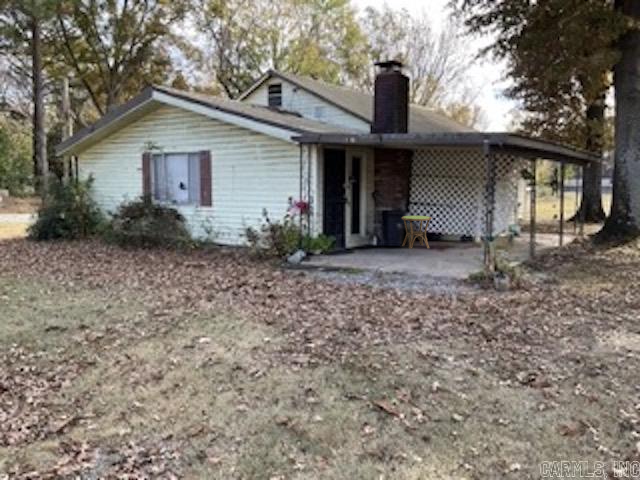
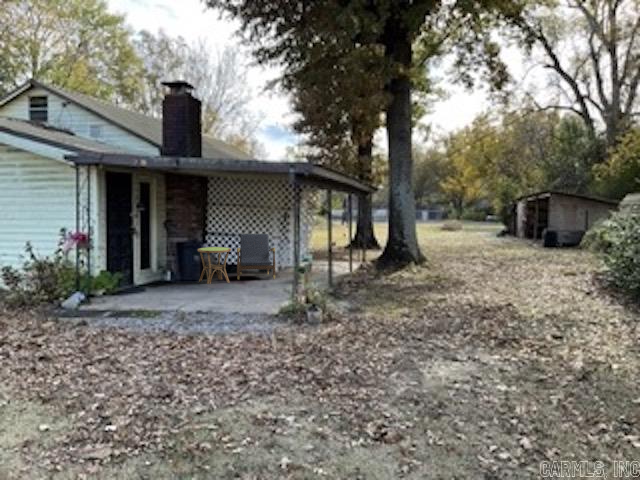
lounge chair: none [437,205,474,248] -> present [237,234,276,280]

